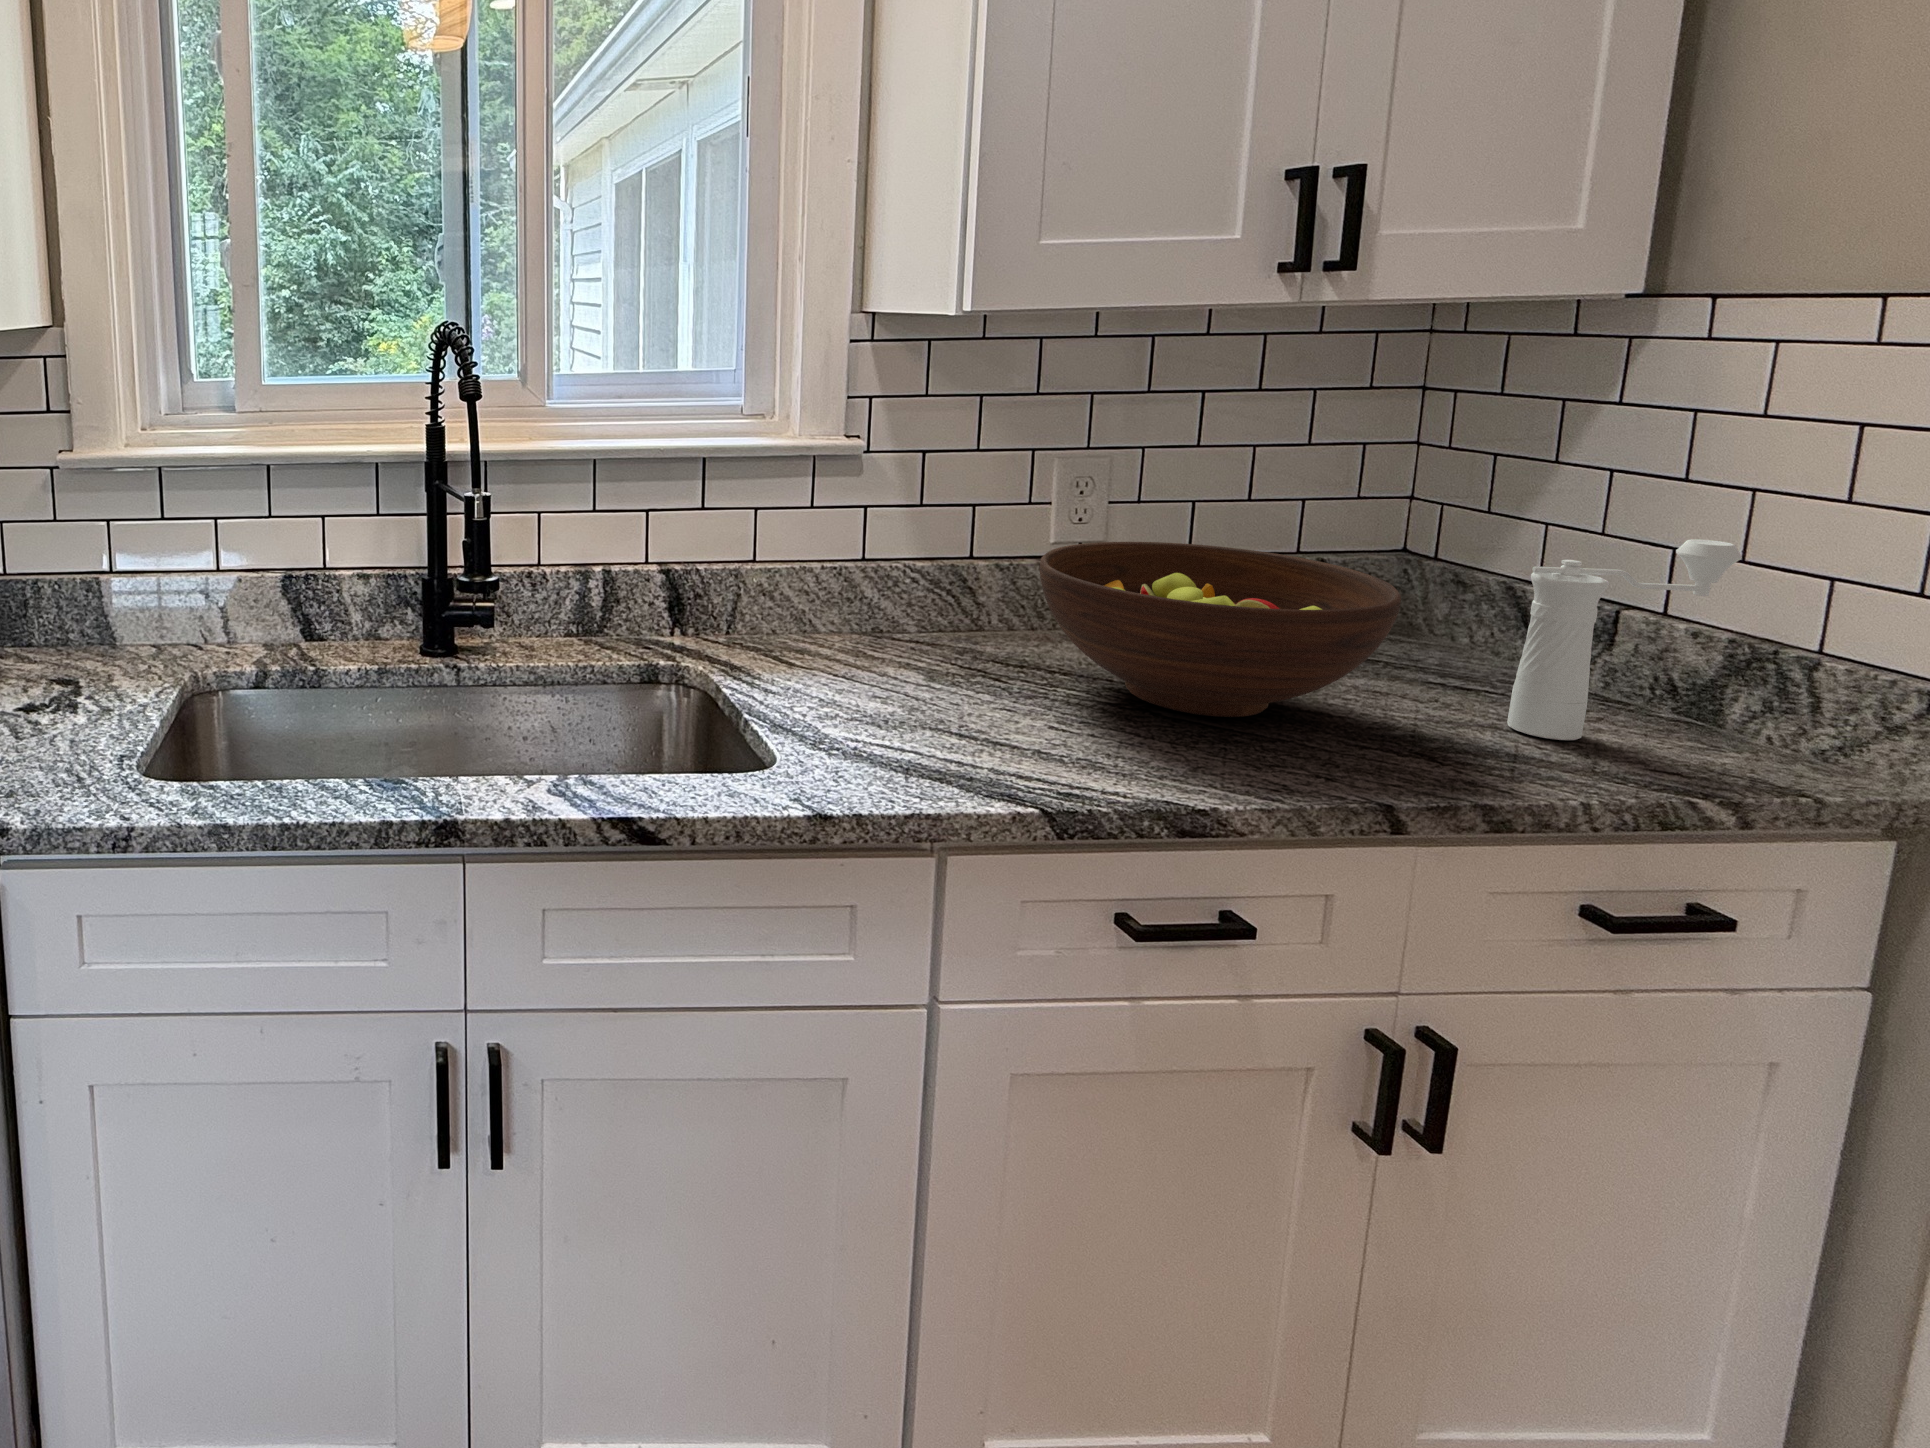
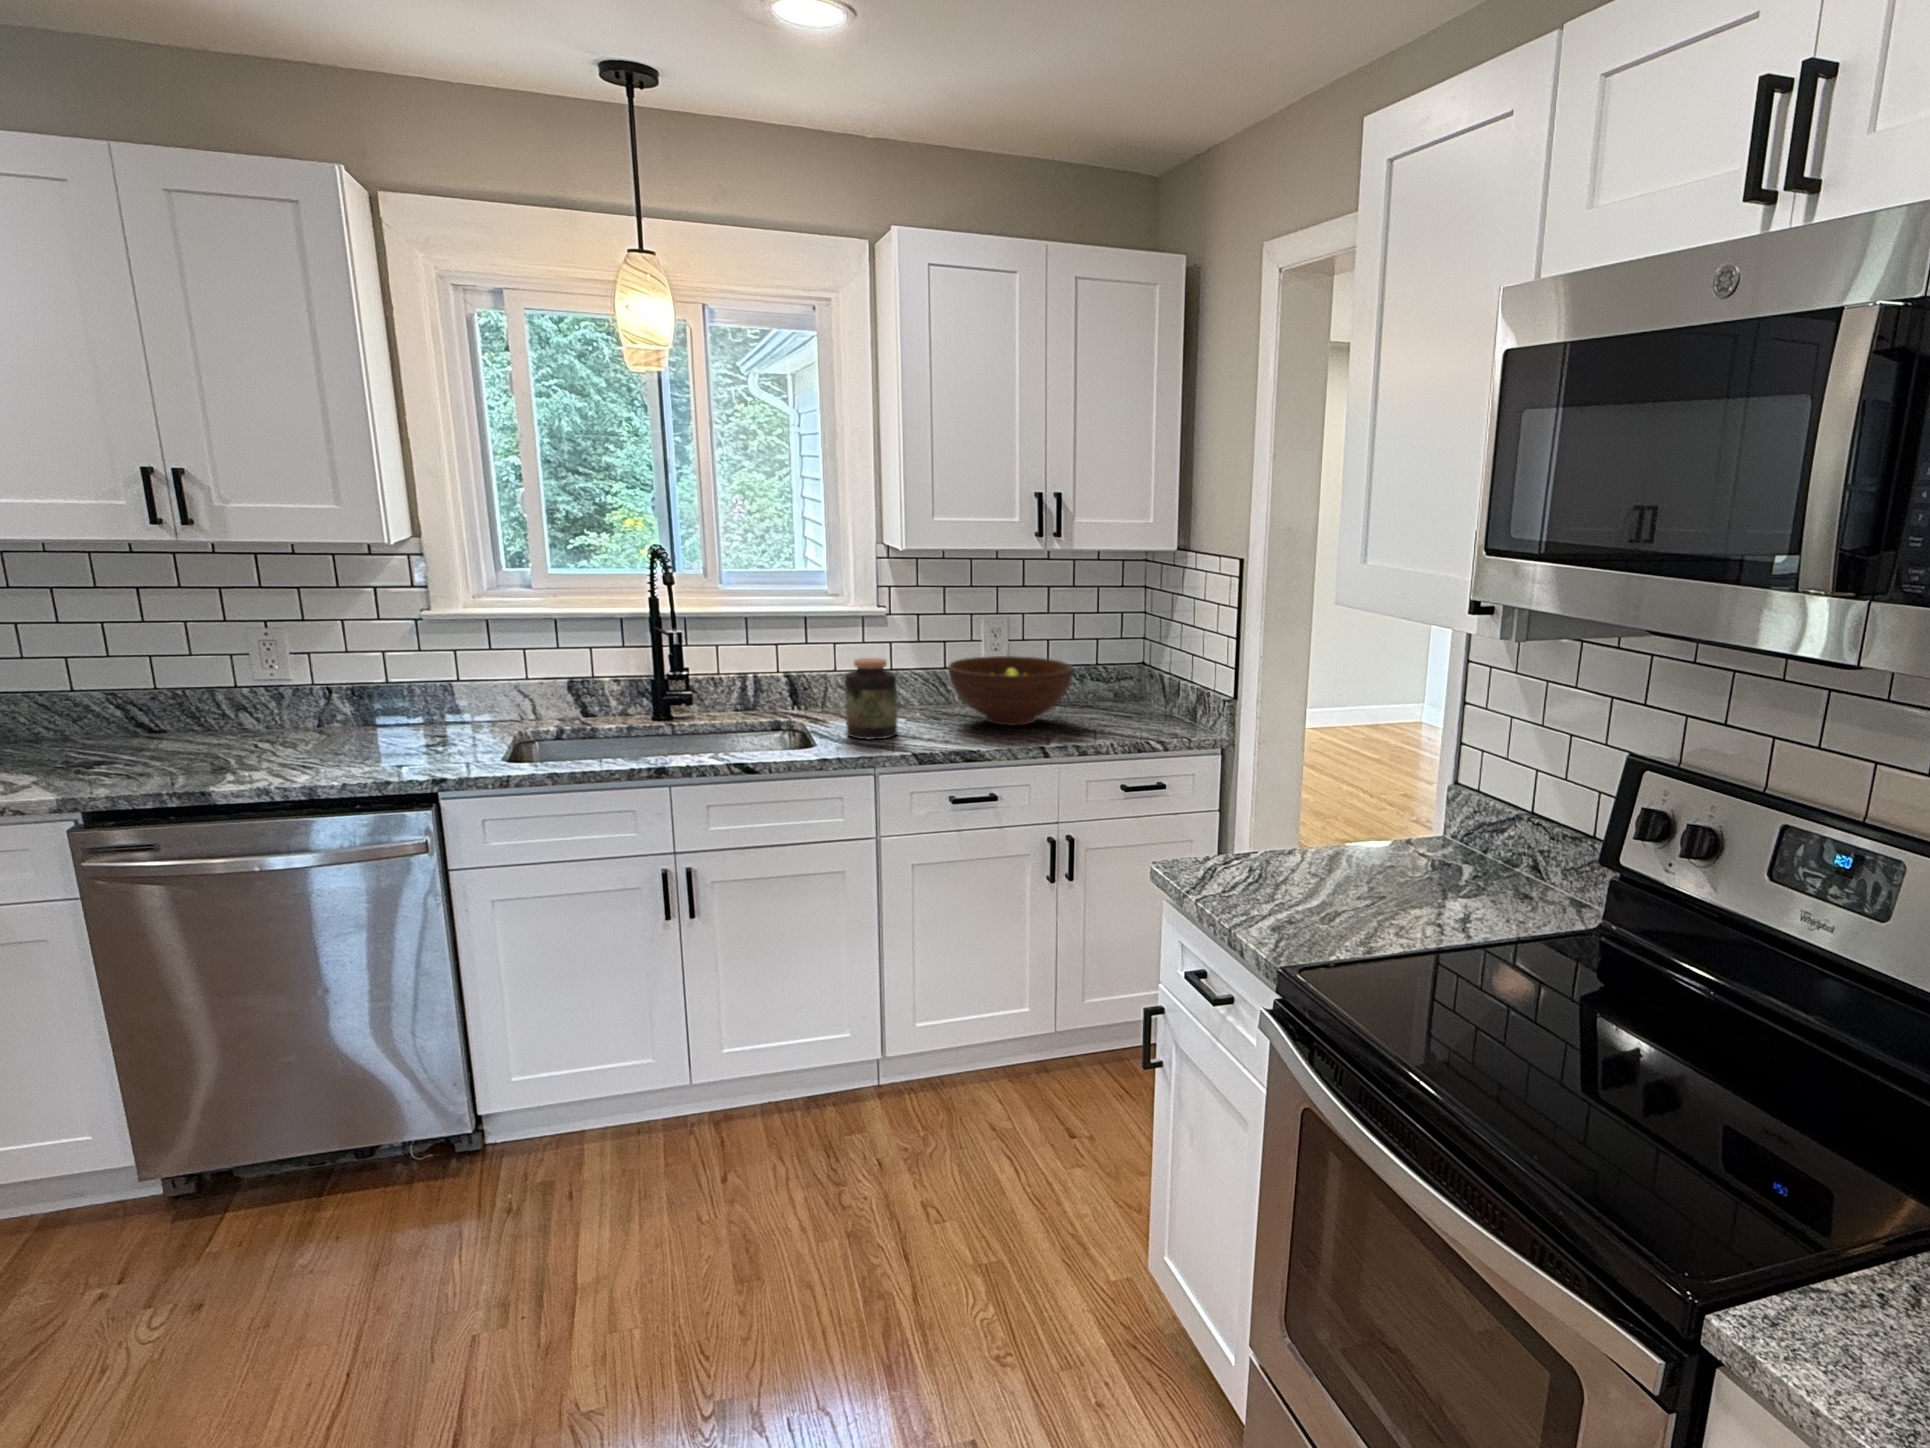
pepper mill: present [1507,539,1742,740] -> none [1116,648,1177,726]
jar: none [831,555,963,751] -> present [845,658,897,739]

